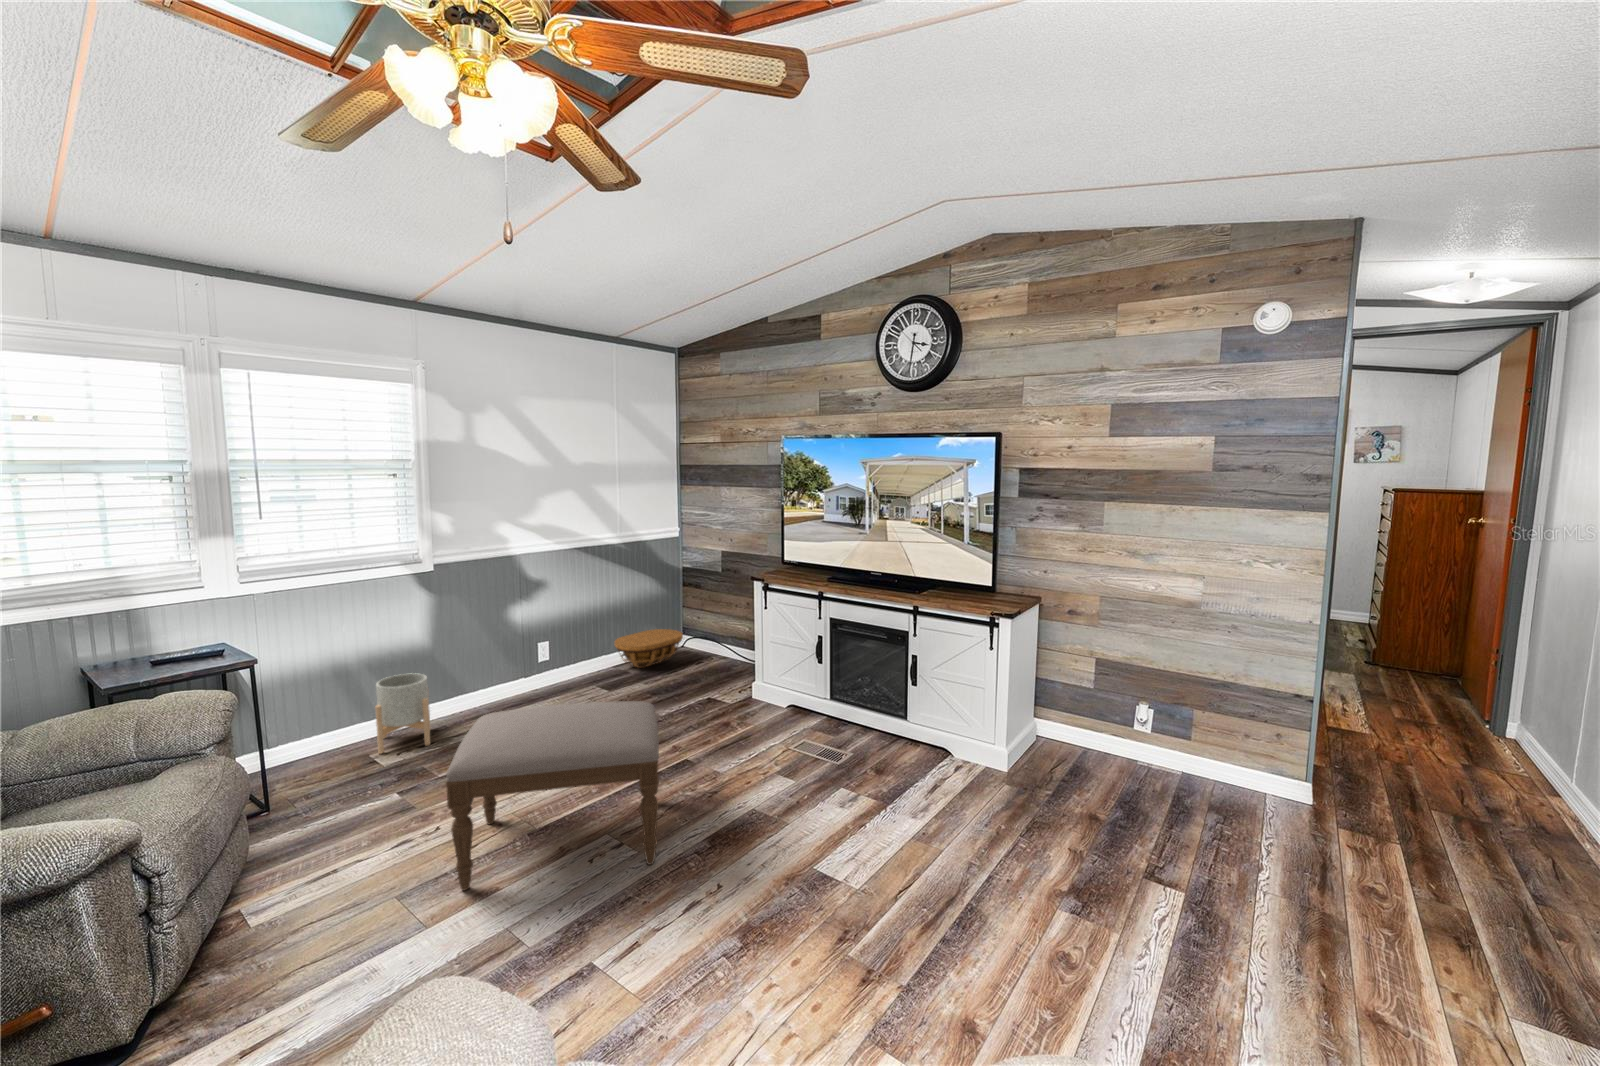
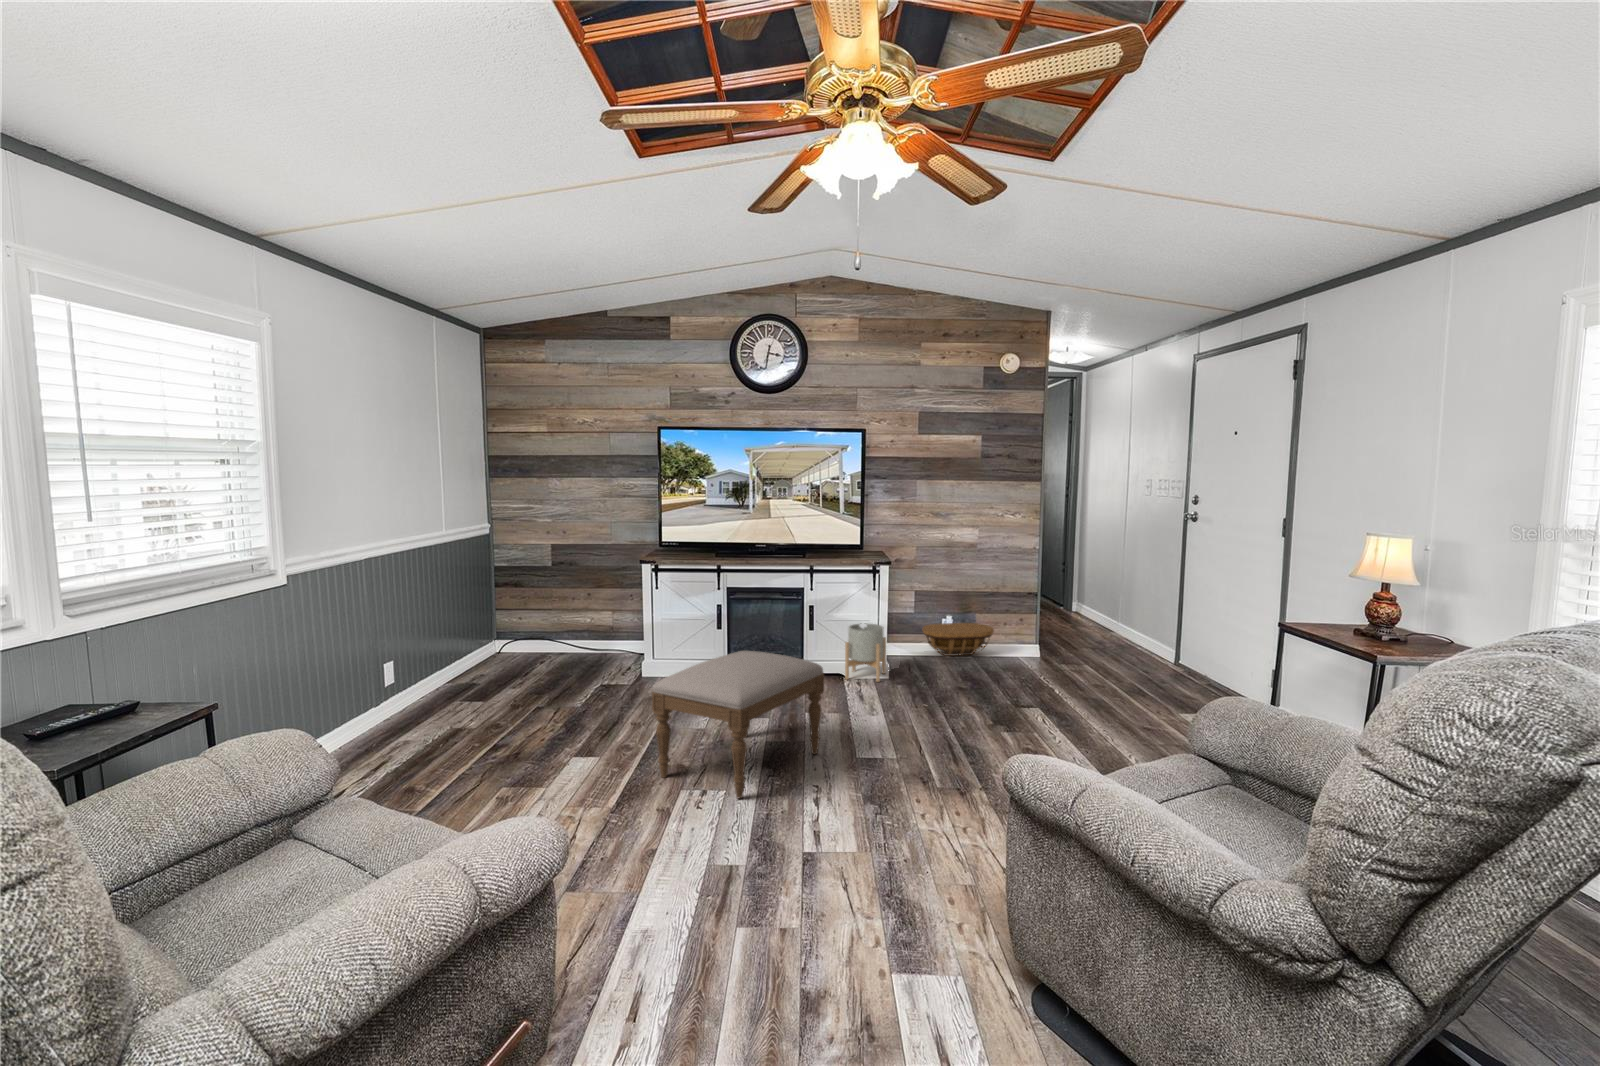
basket: present [615,629,683,668] -> present [923,623,994,656]
planter: present [375,673,430,754] -> present [845,623,886,682]

